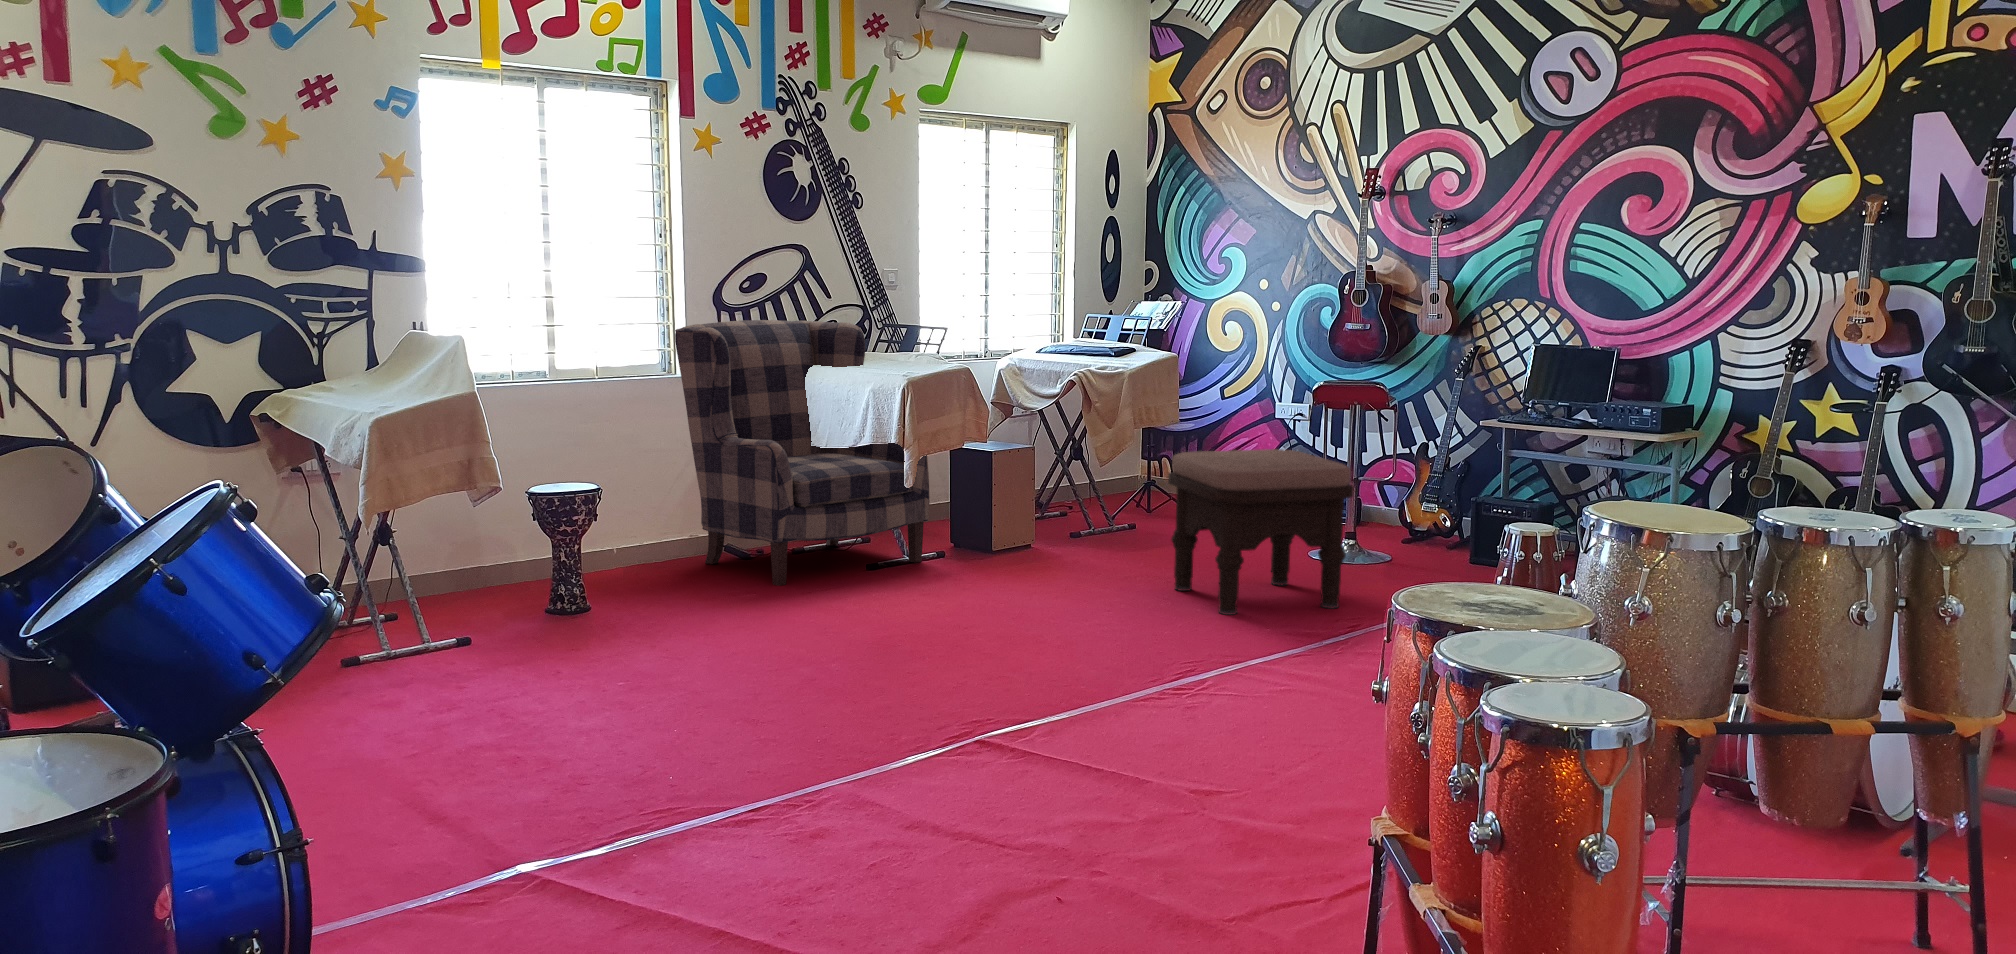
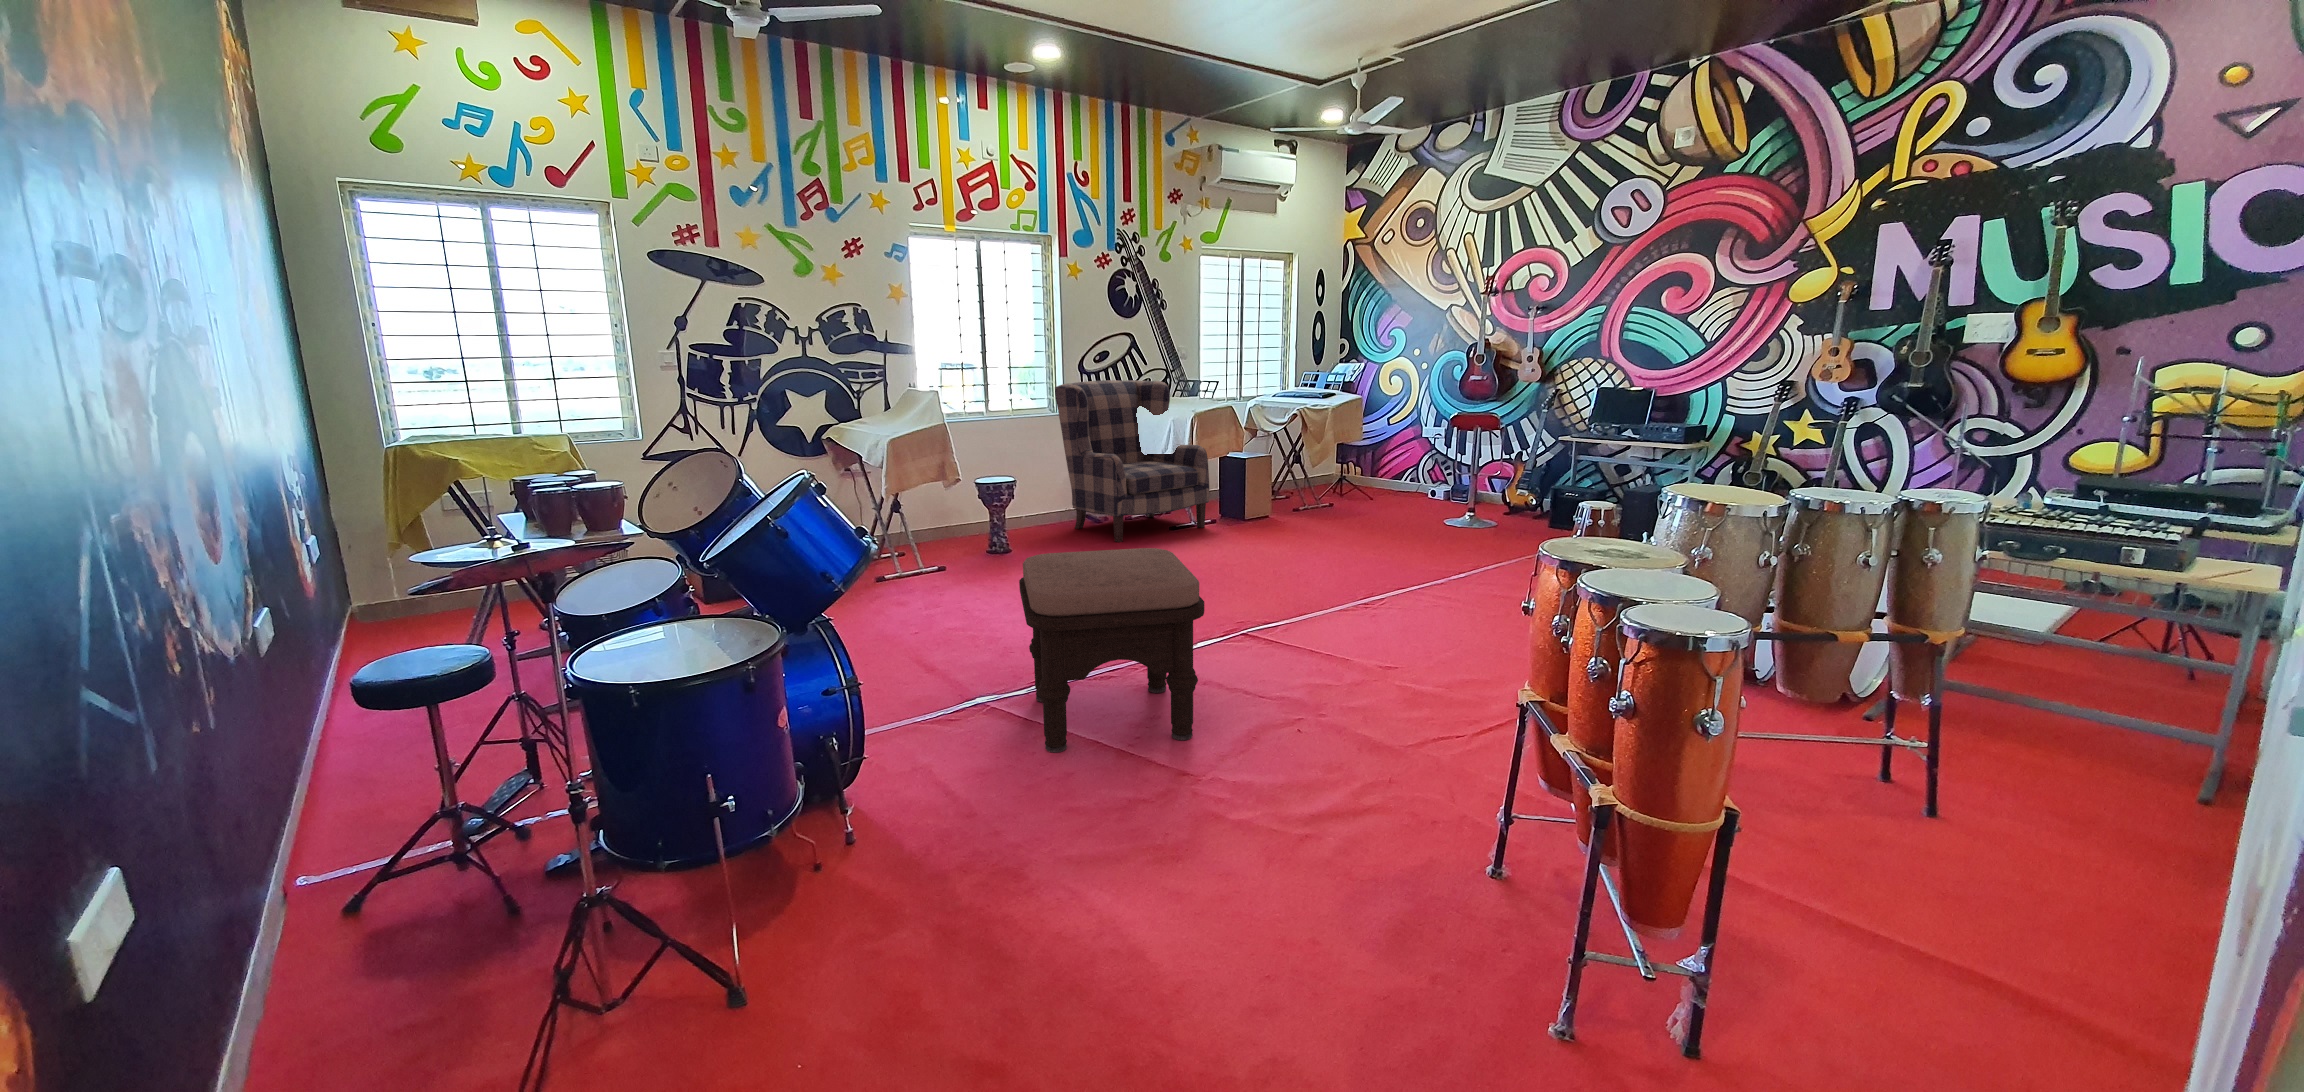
ottoman: present [1168,449,1354,615] -> present [1019,548,1204,753]

